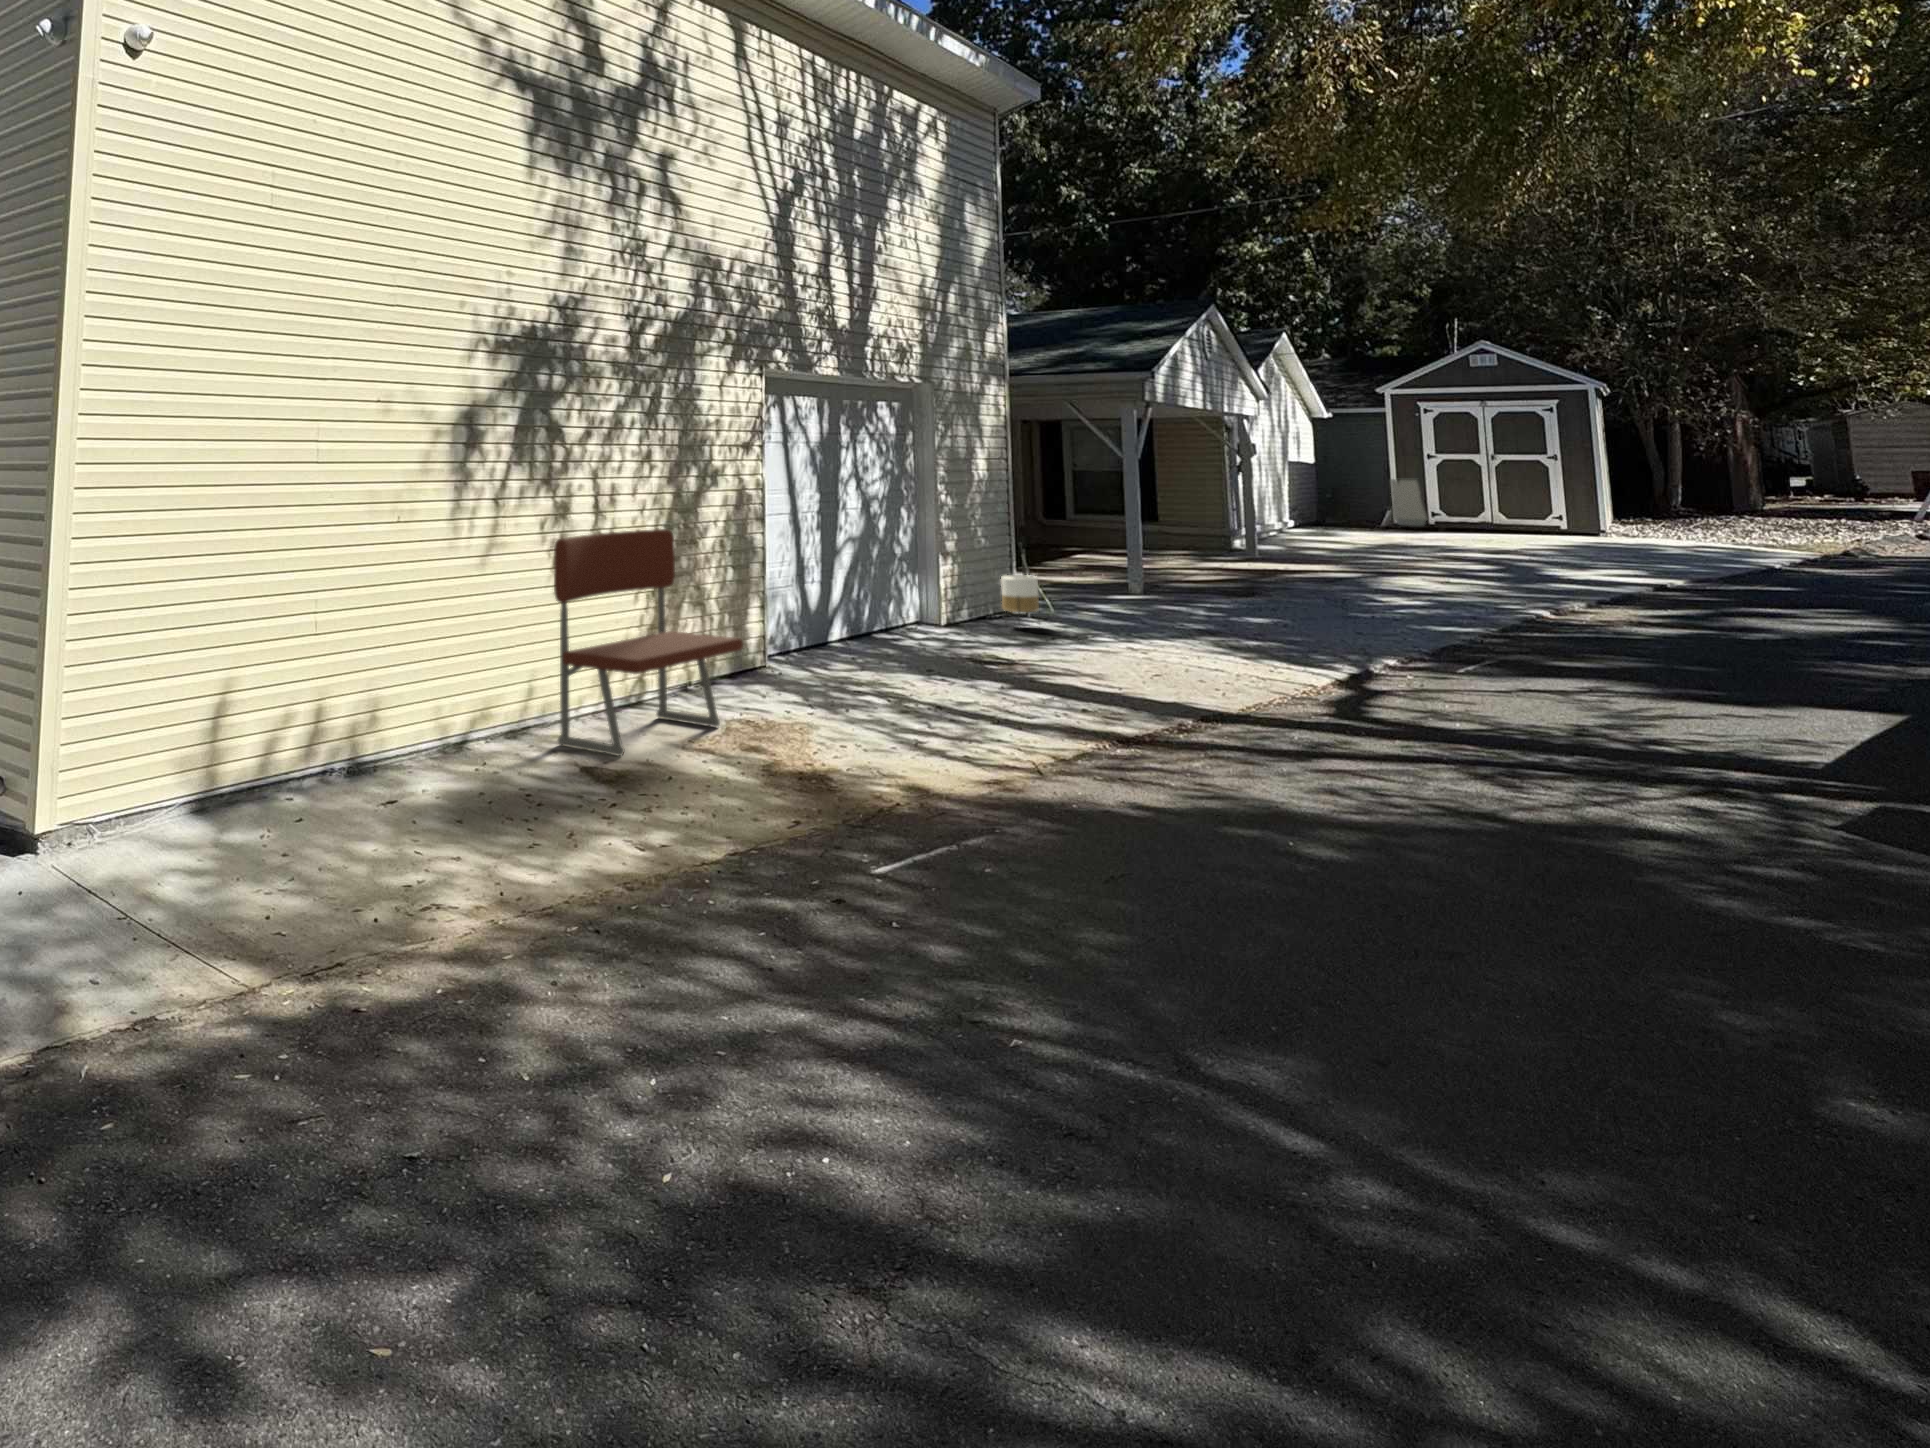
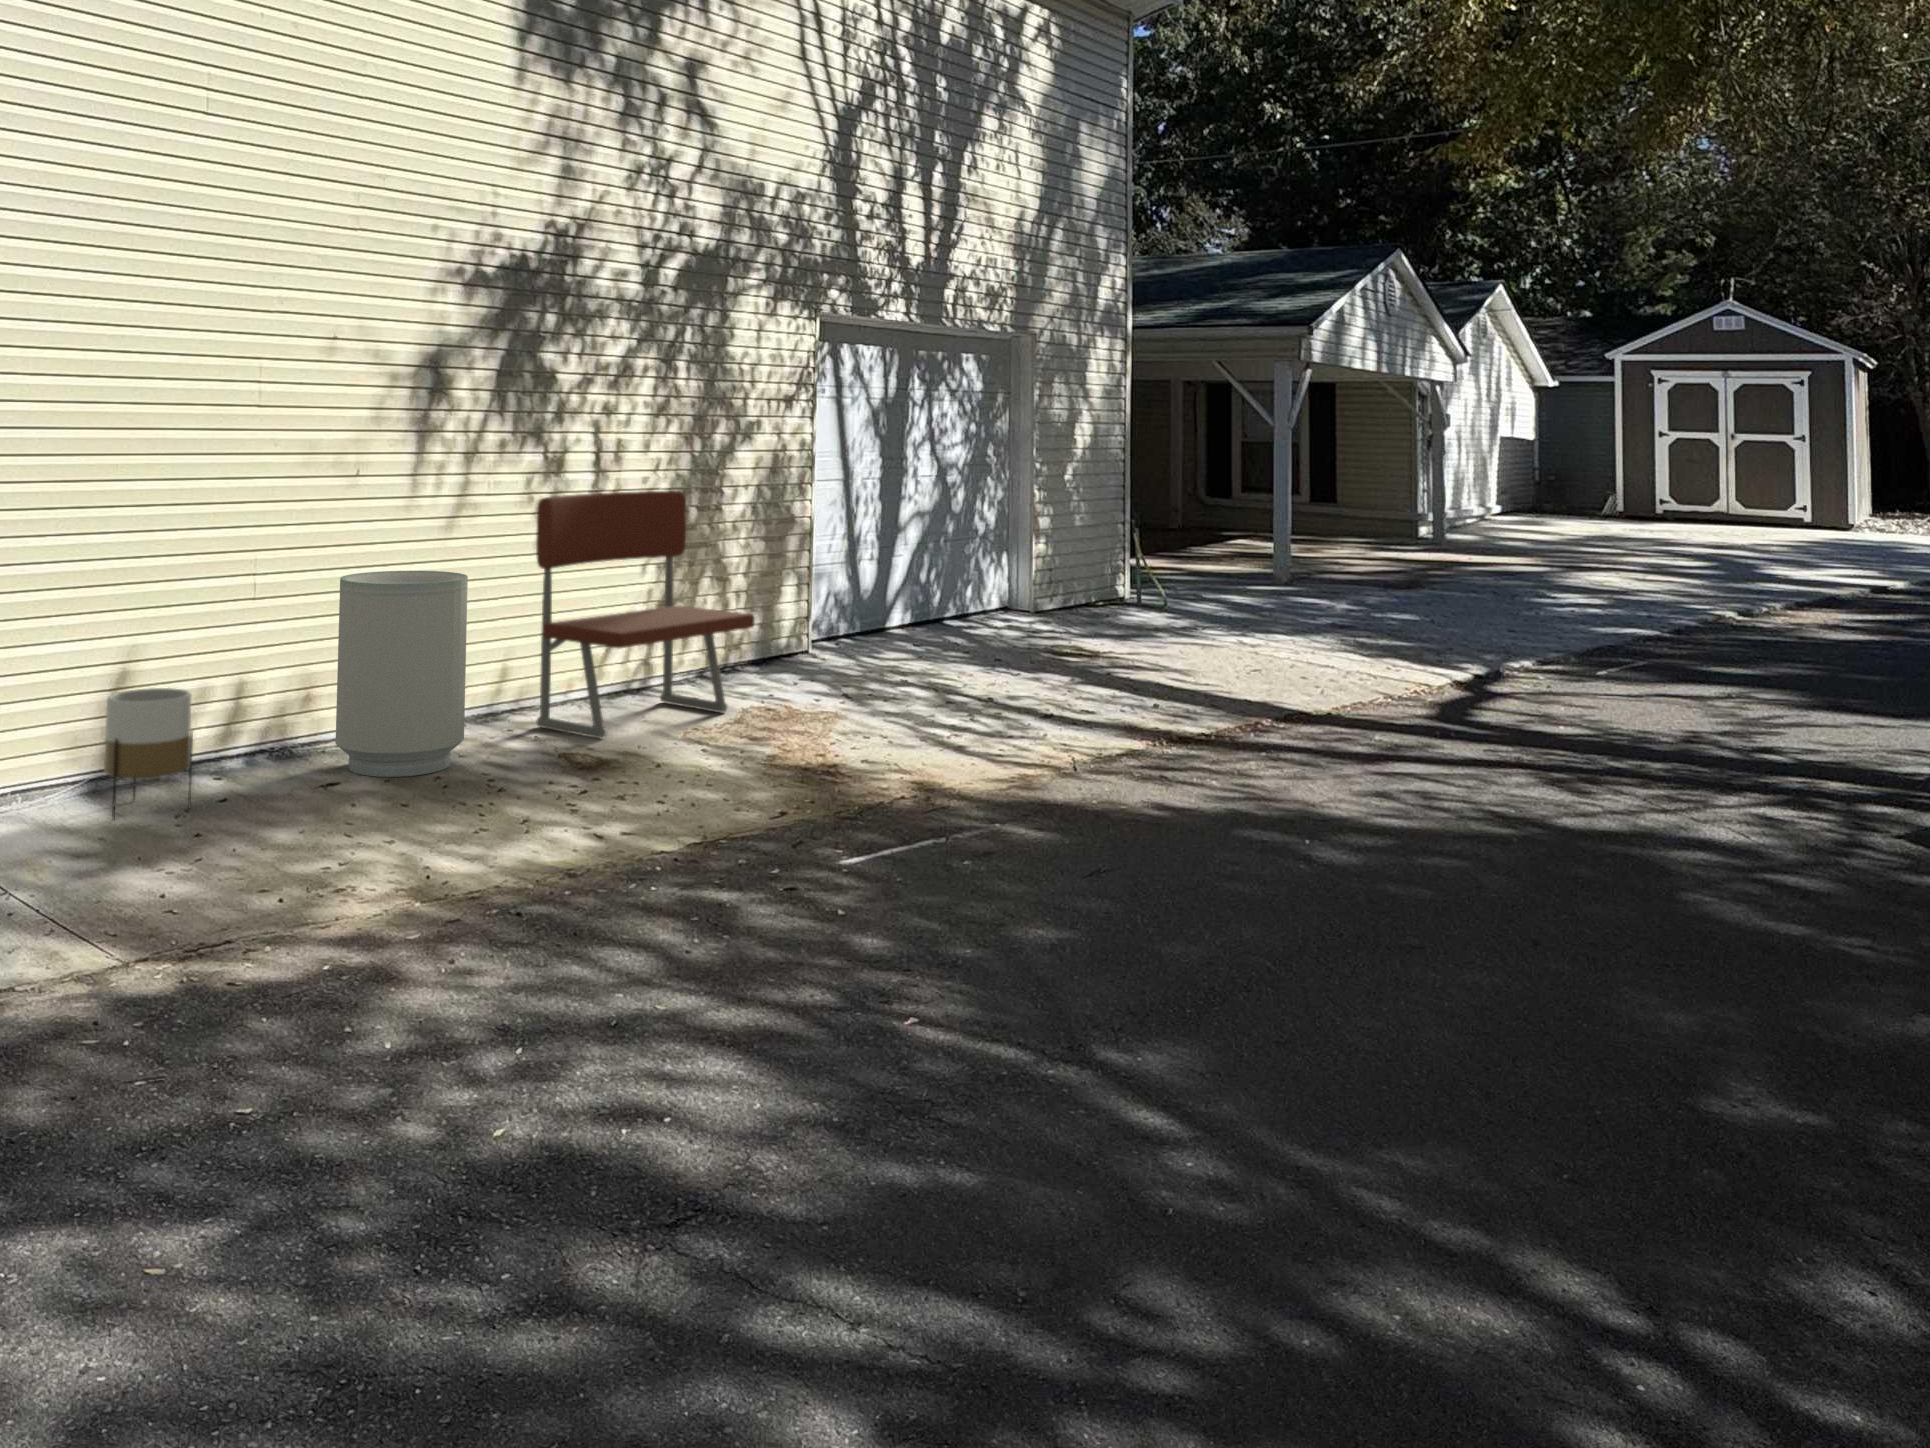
trash can: present [1390,479,1427,526] -> present [336,571,468,777]
planter: present [1001,575,1039,616] -> present [104,688,193,819]

